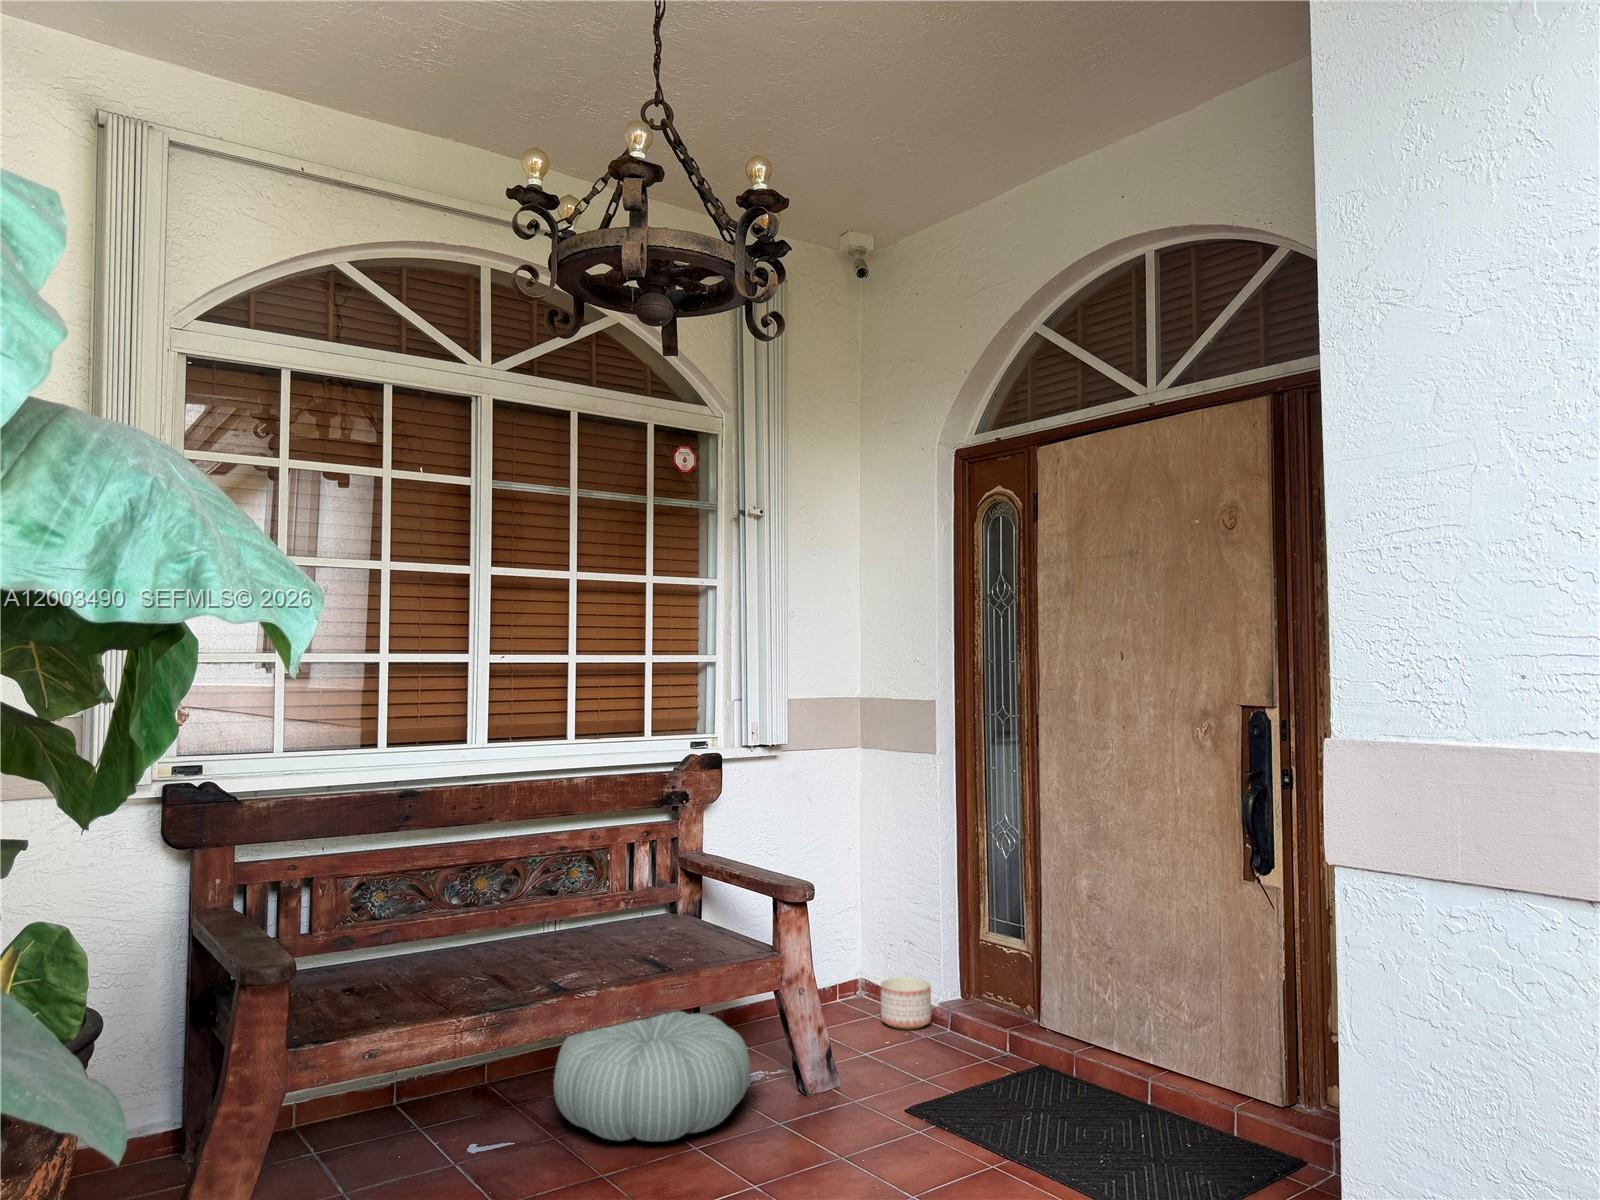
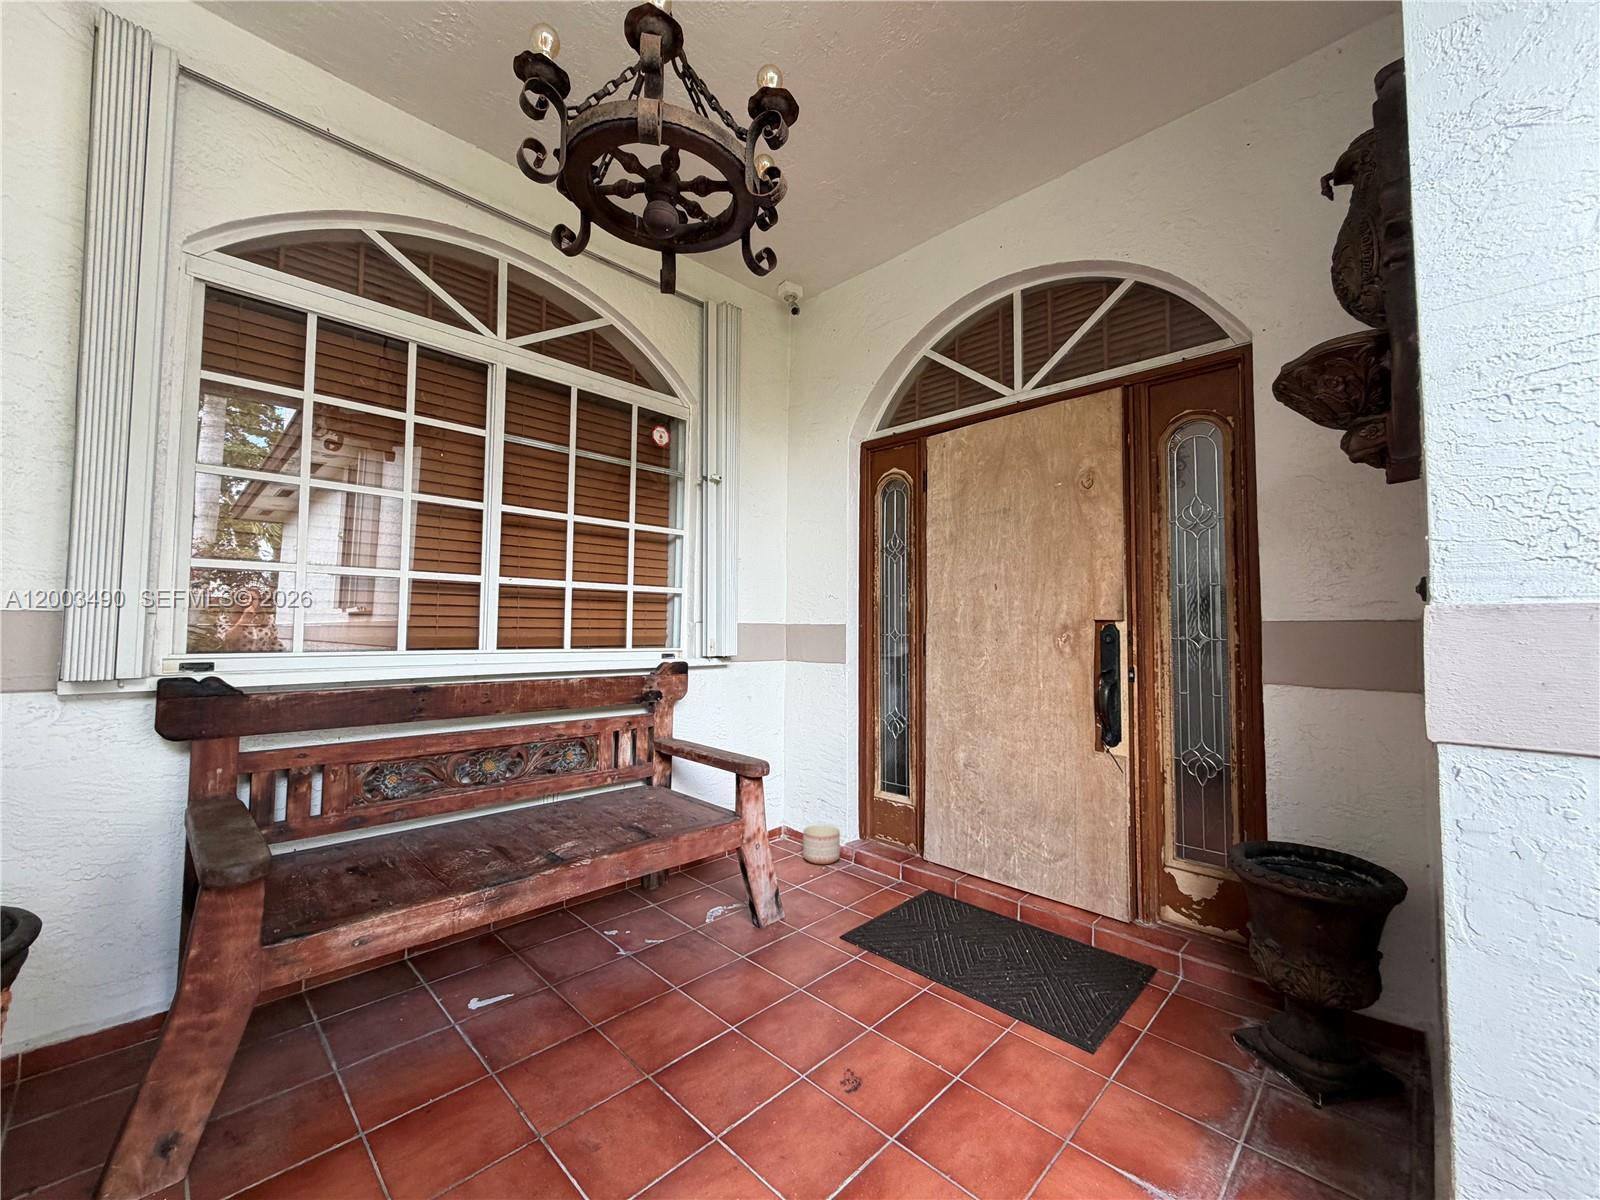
pouf: present [554,1010,750,1141] -> none [550,864,718,987]

